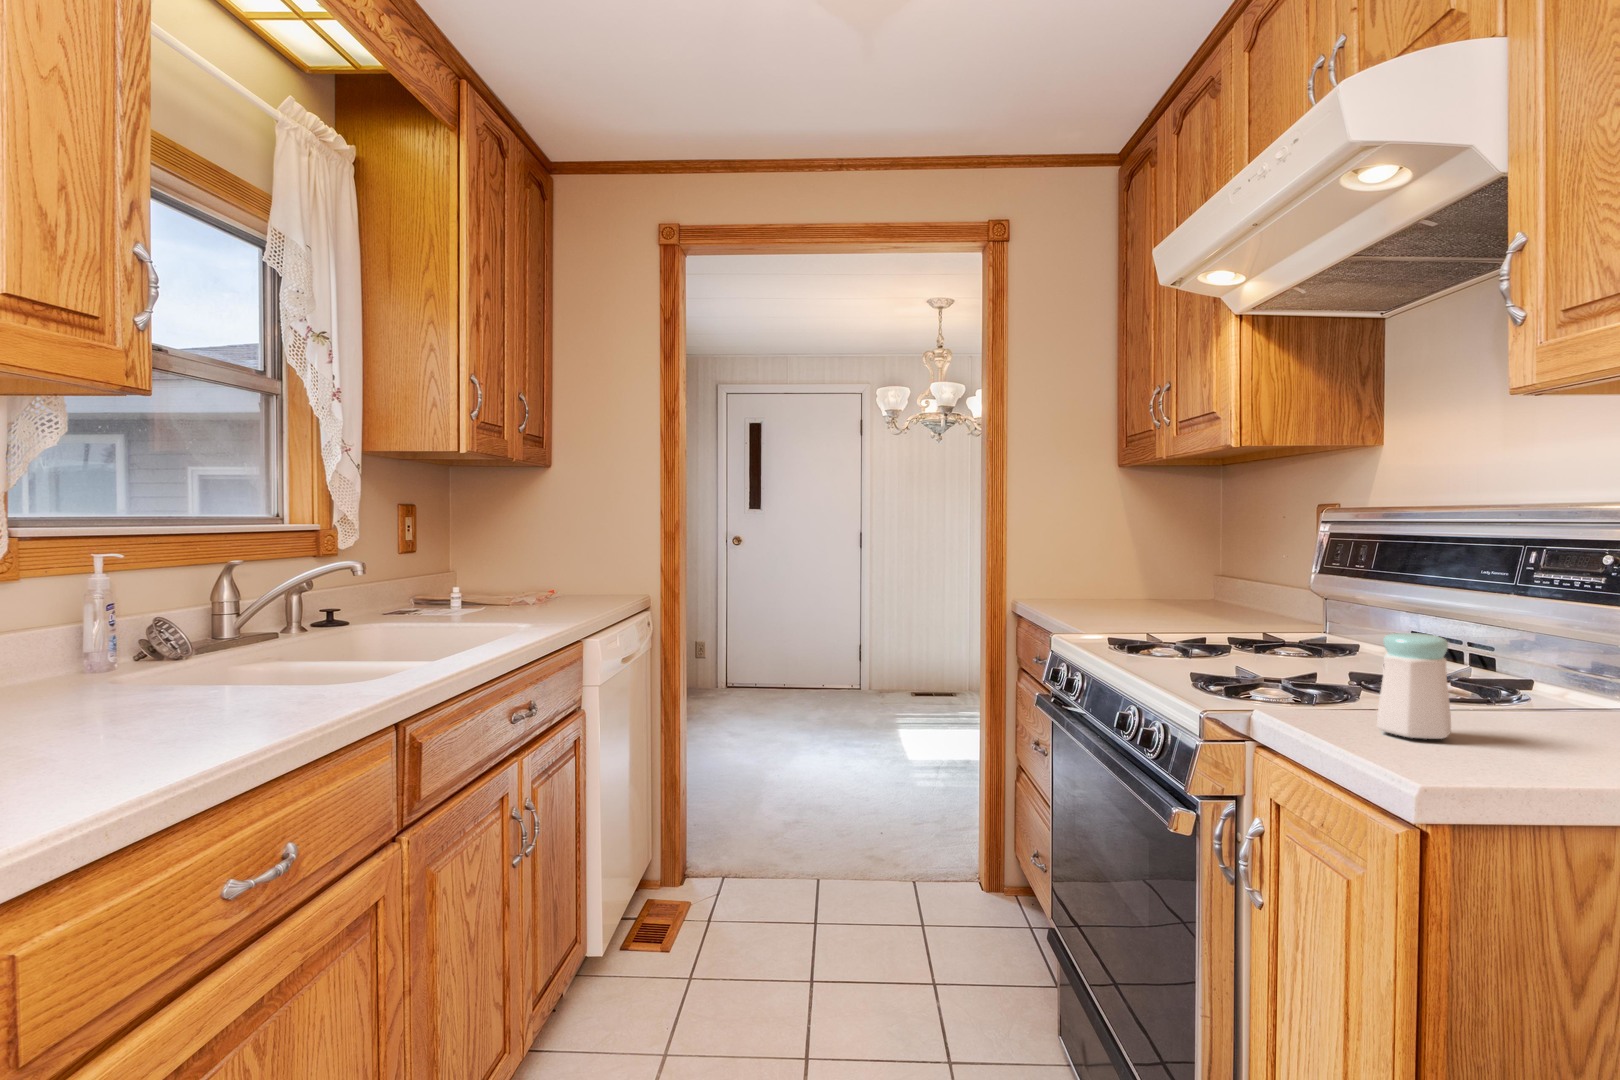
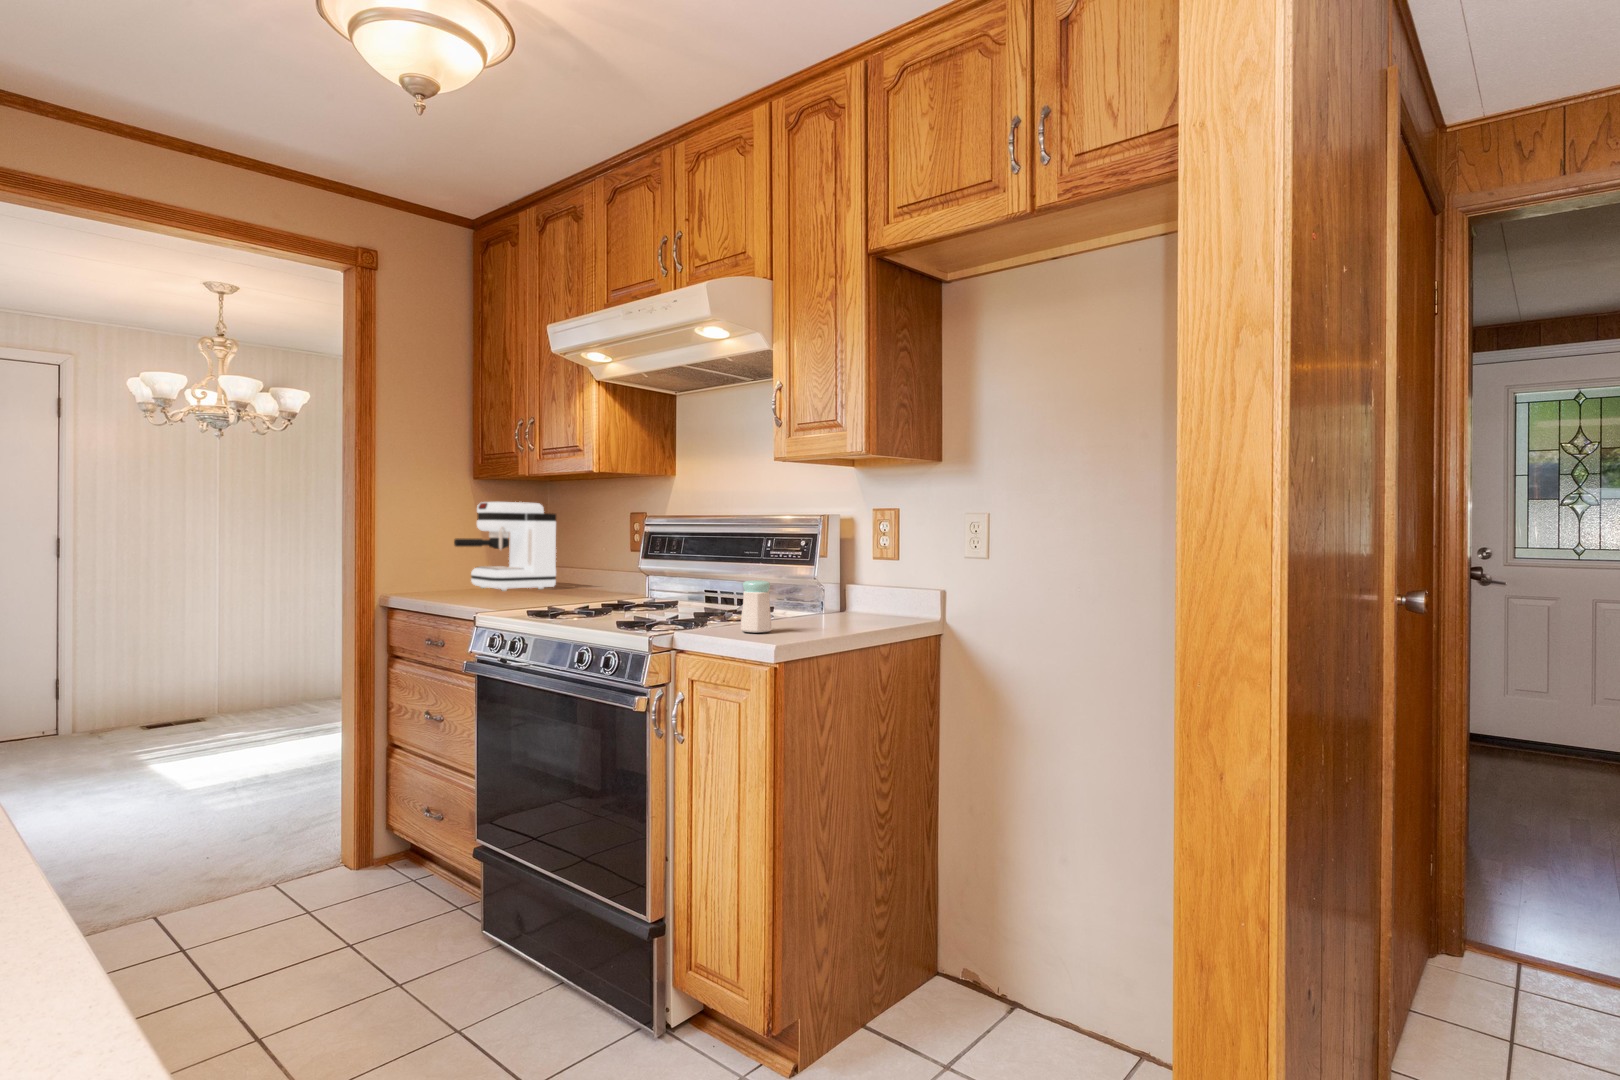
coffee maker: none [1089,496,1217,610] -> present [454,502,556,591]

